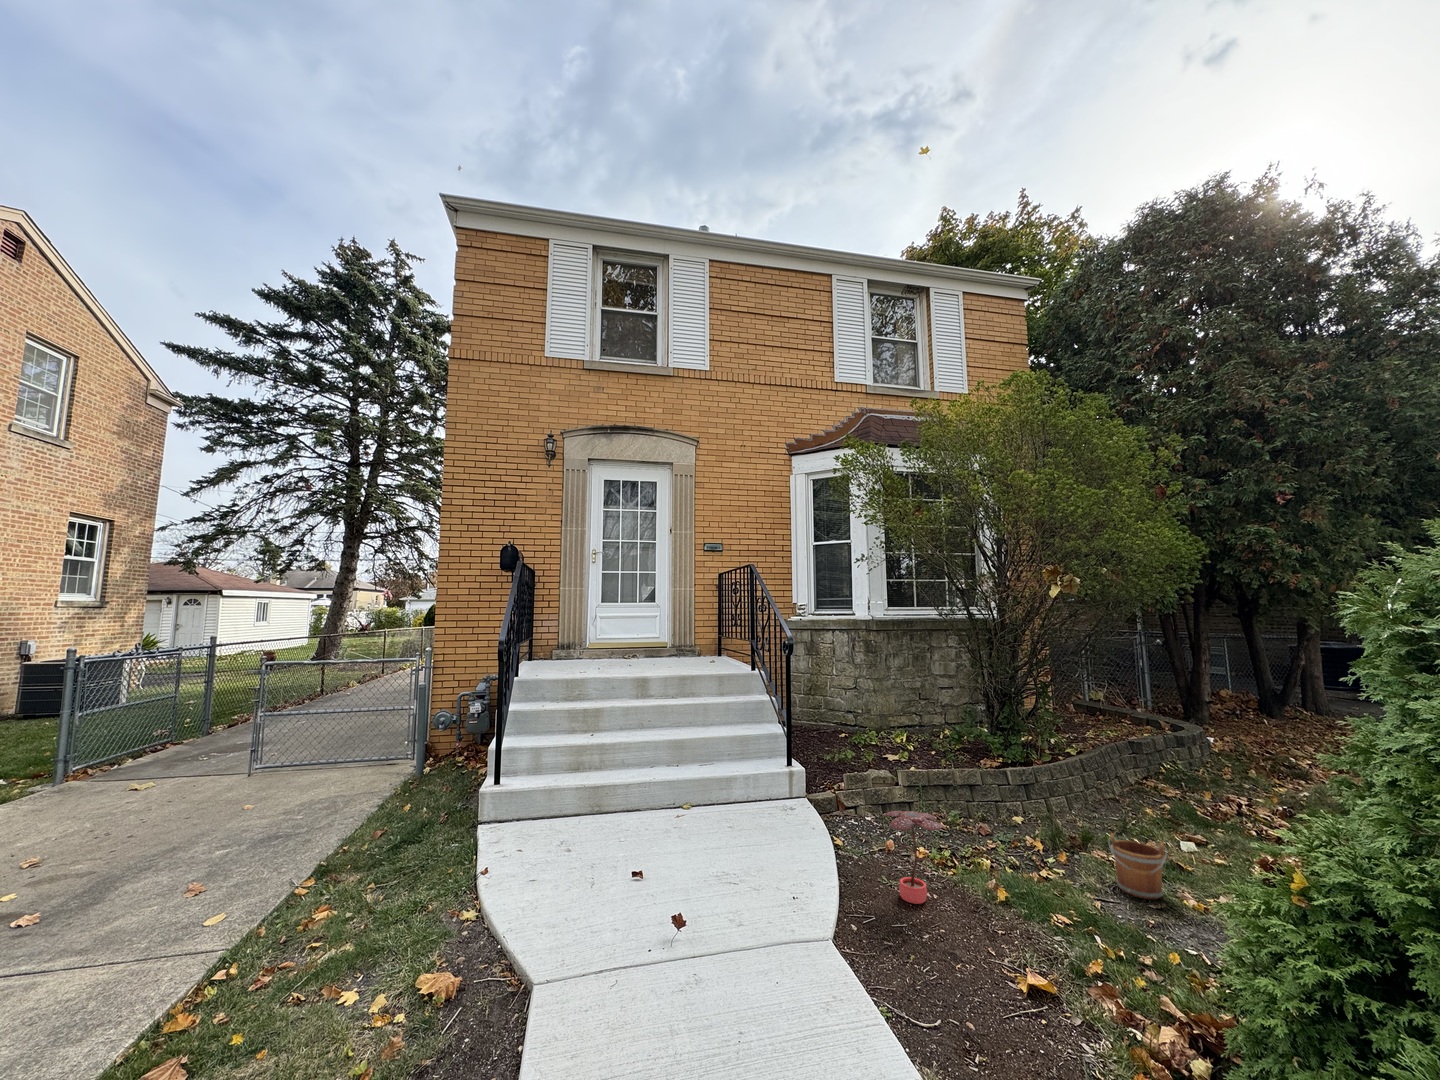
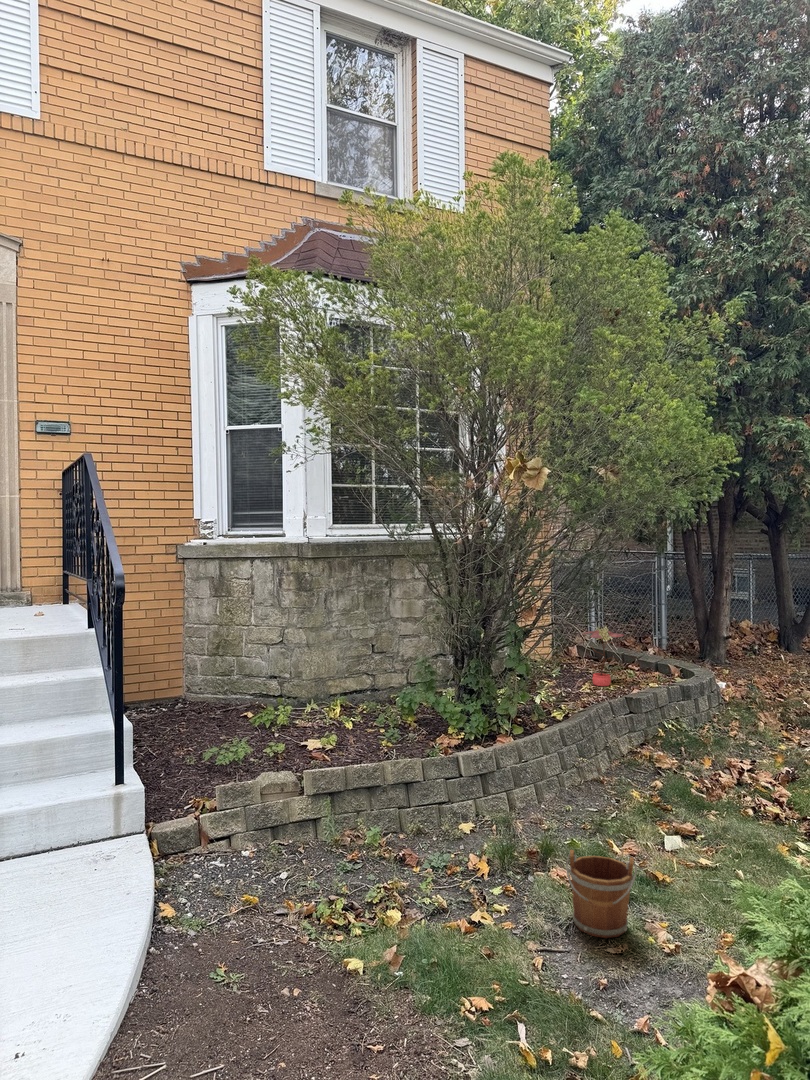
potted plant: present [883,811,944,904] -> present [583,630,624,686]

